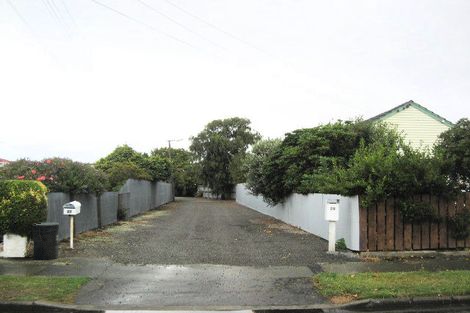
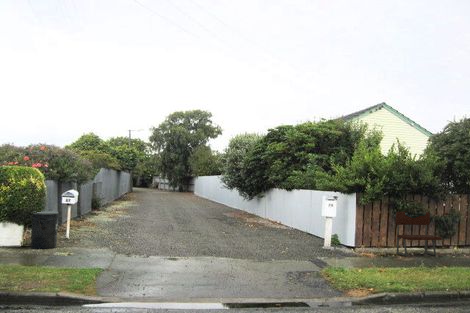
bench: none [403,213,452,260] -> present [396,212,442,256]

